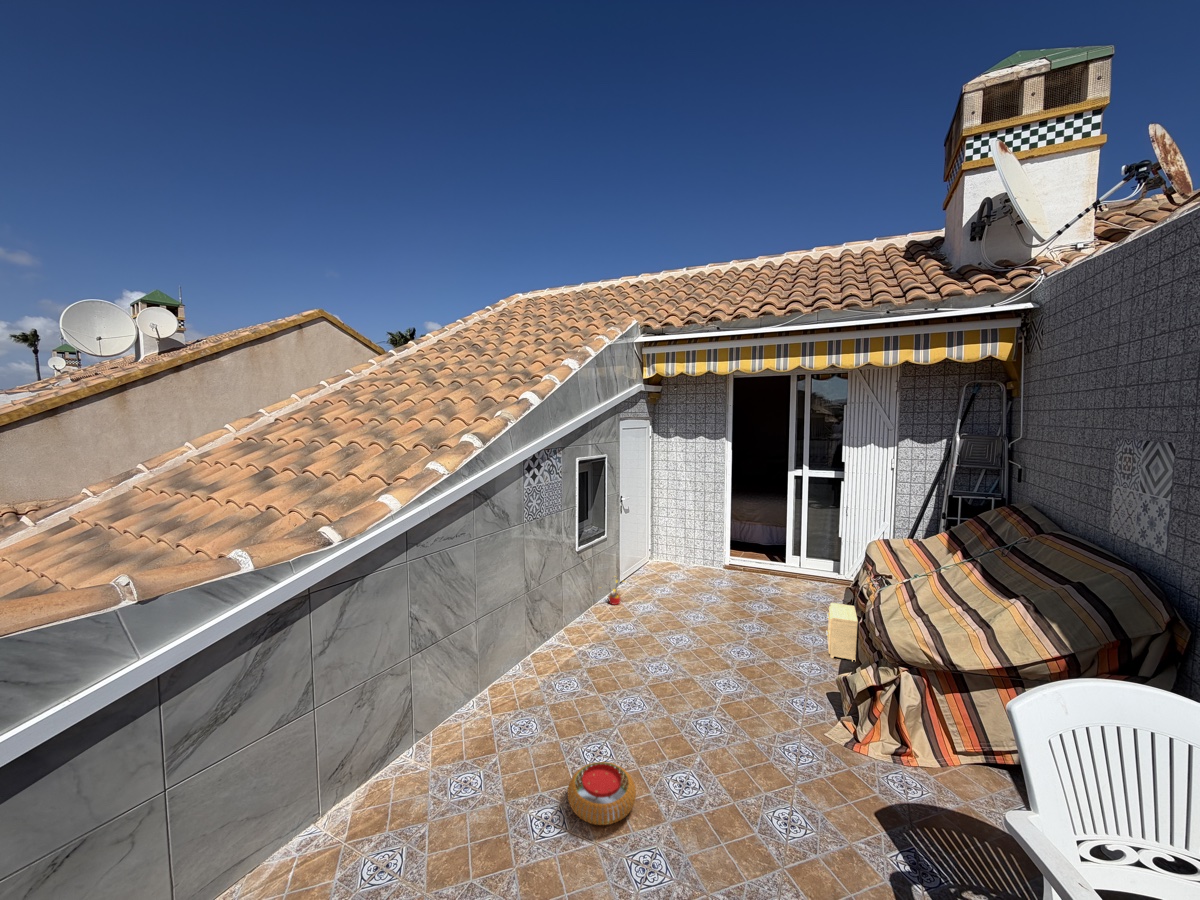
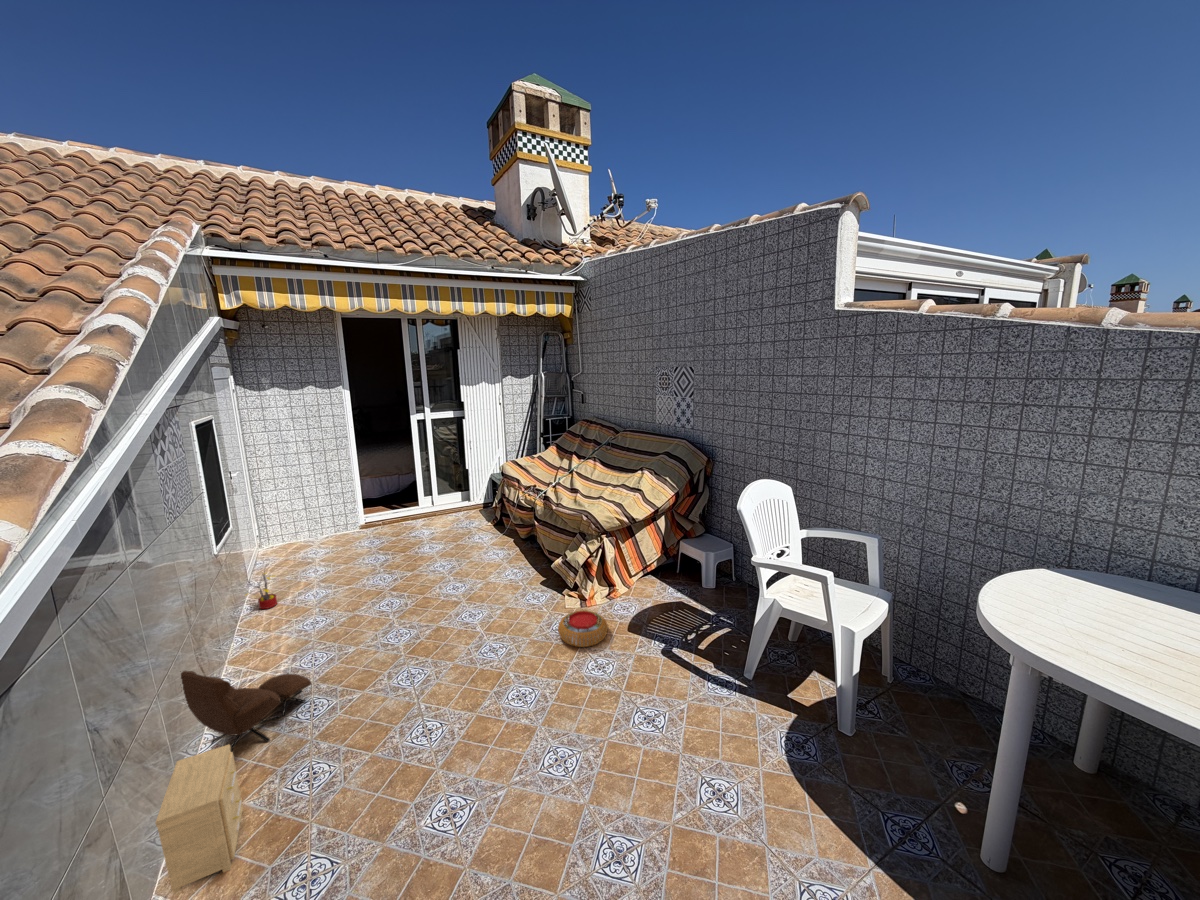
side table: present [826,603,858,662] -> present [155,744,243,893]
lounge chair: none [500,614,575,690] -> present [181,671,311,751]
pouf: present [568,762,636,825] -> present [558,611,608,647]

